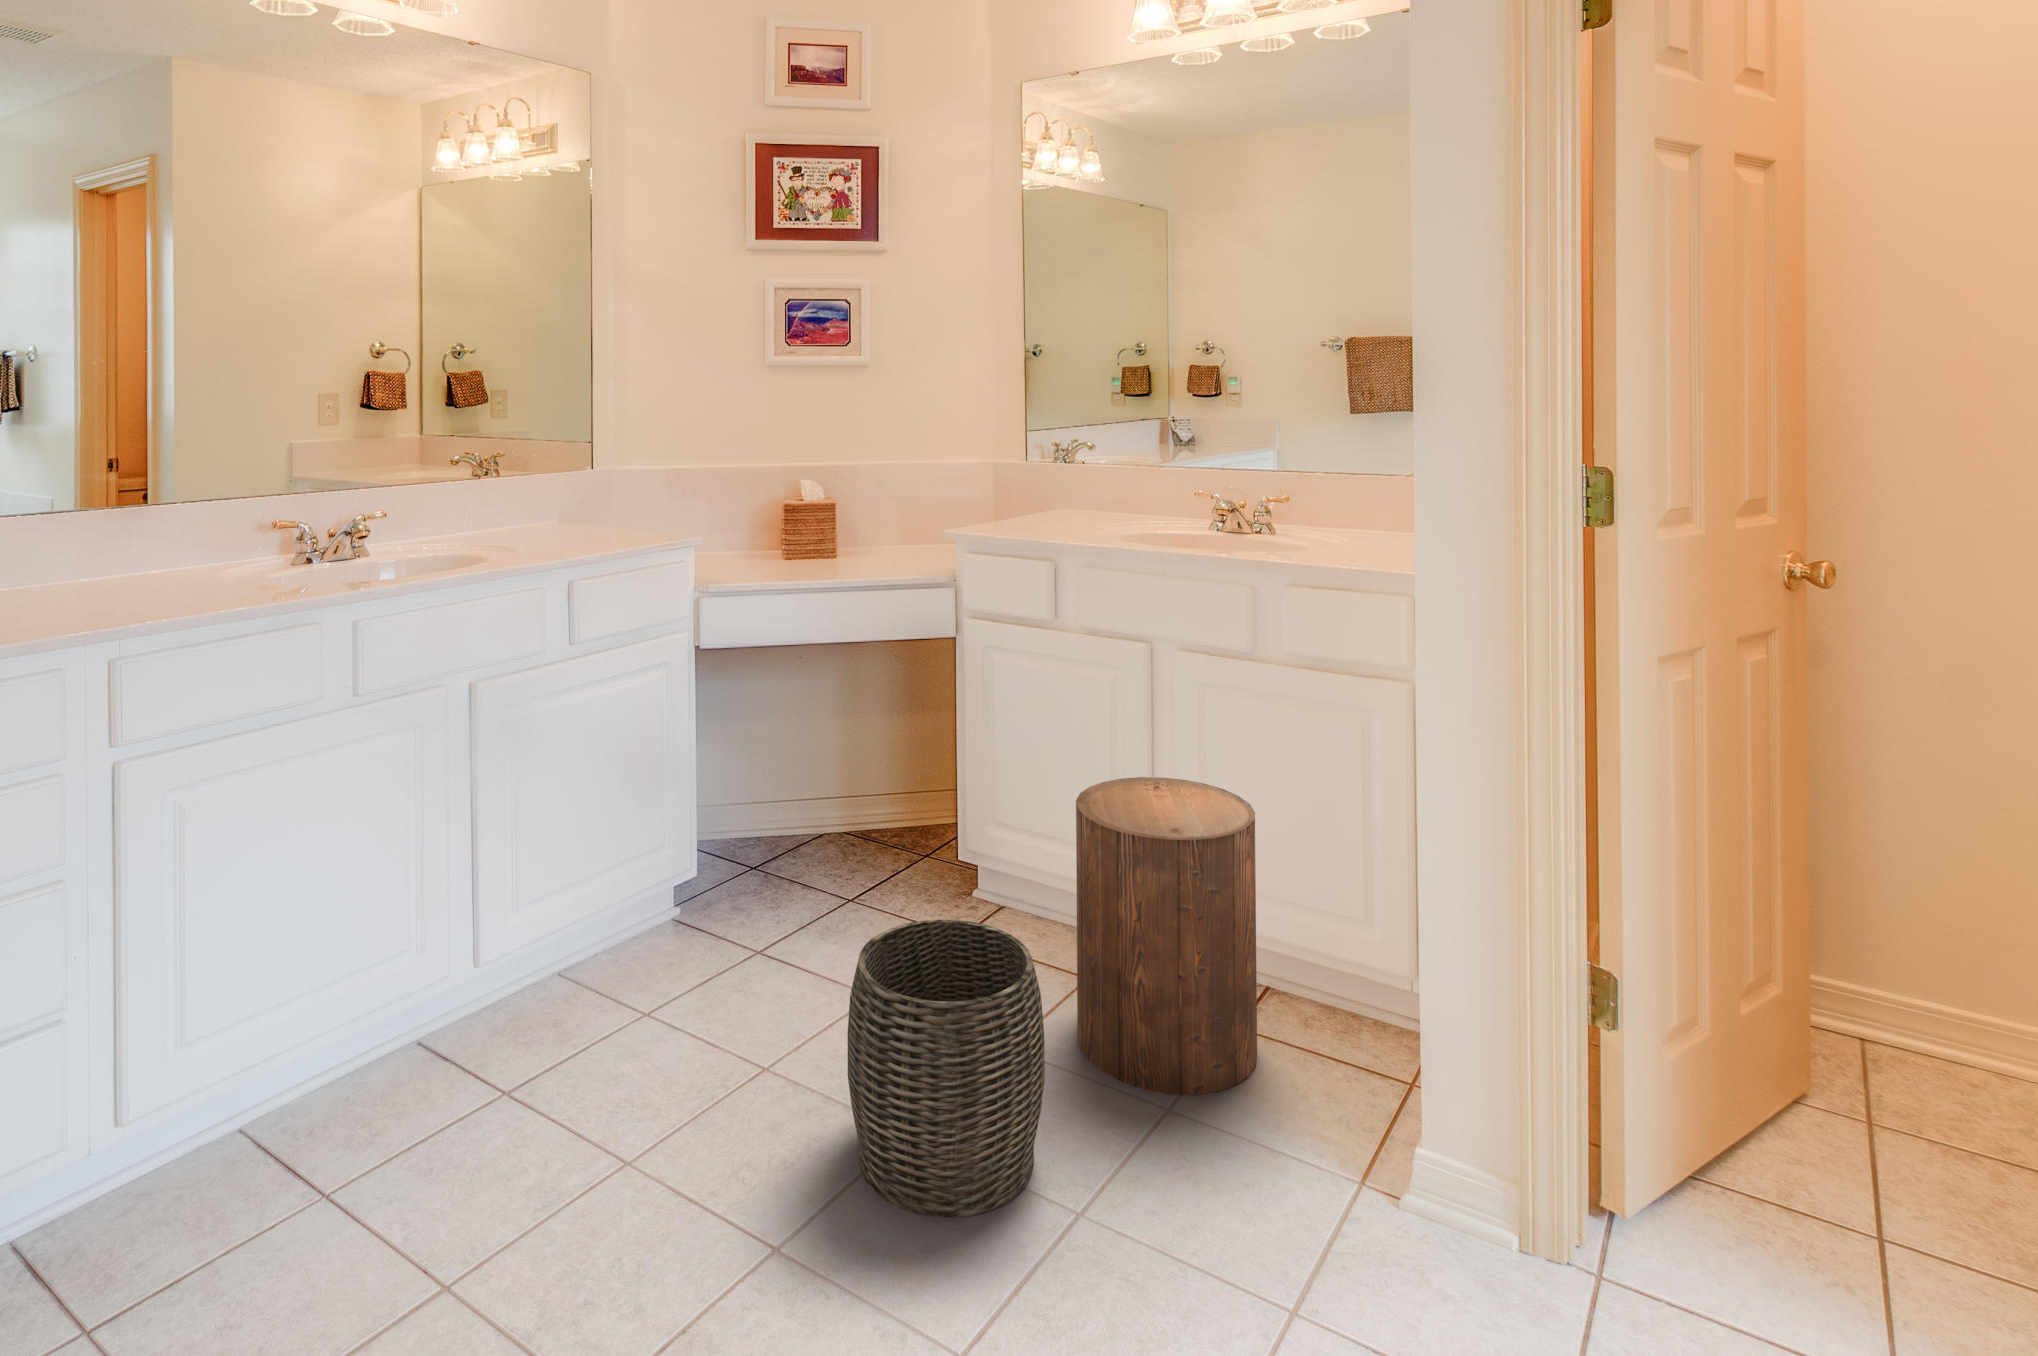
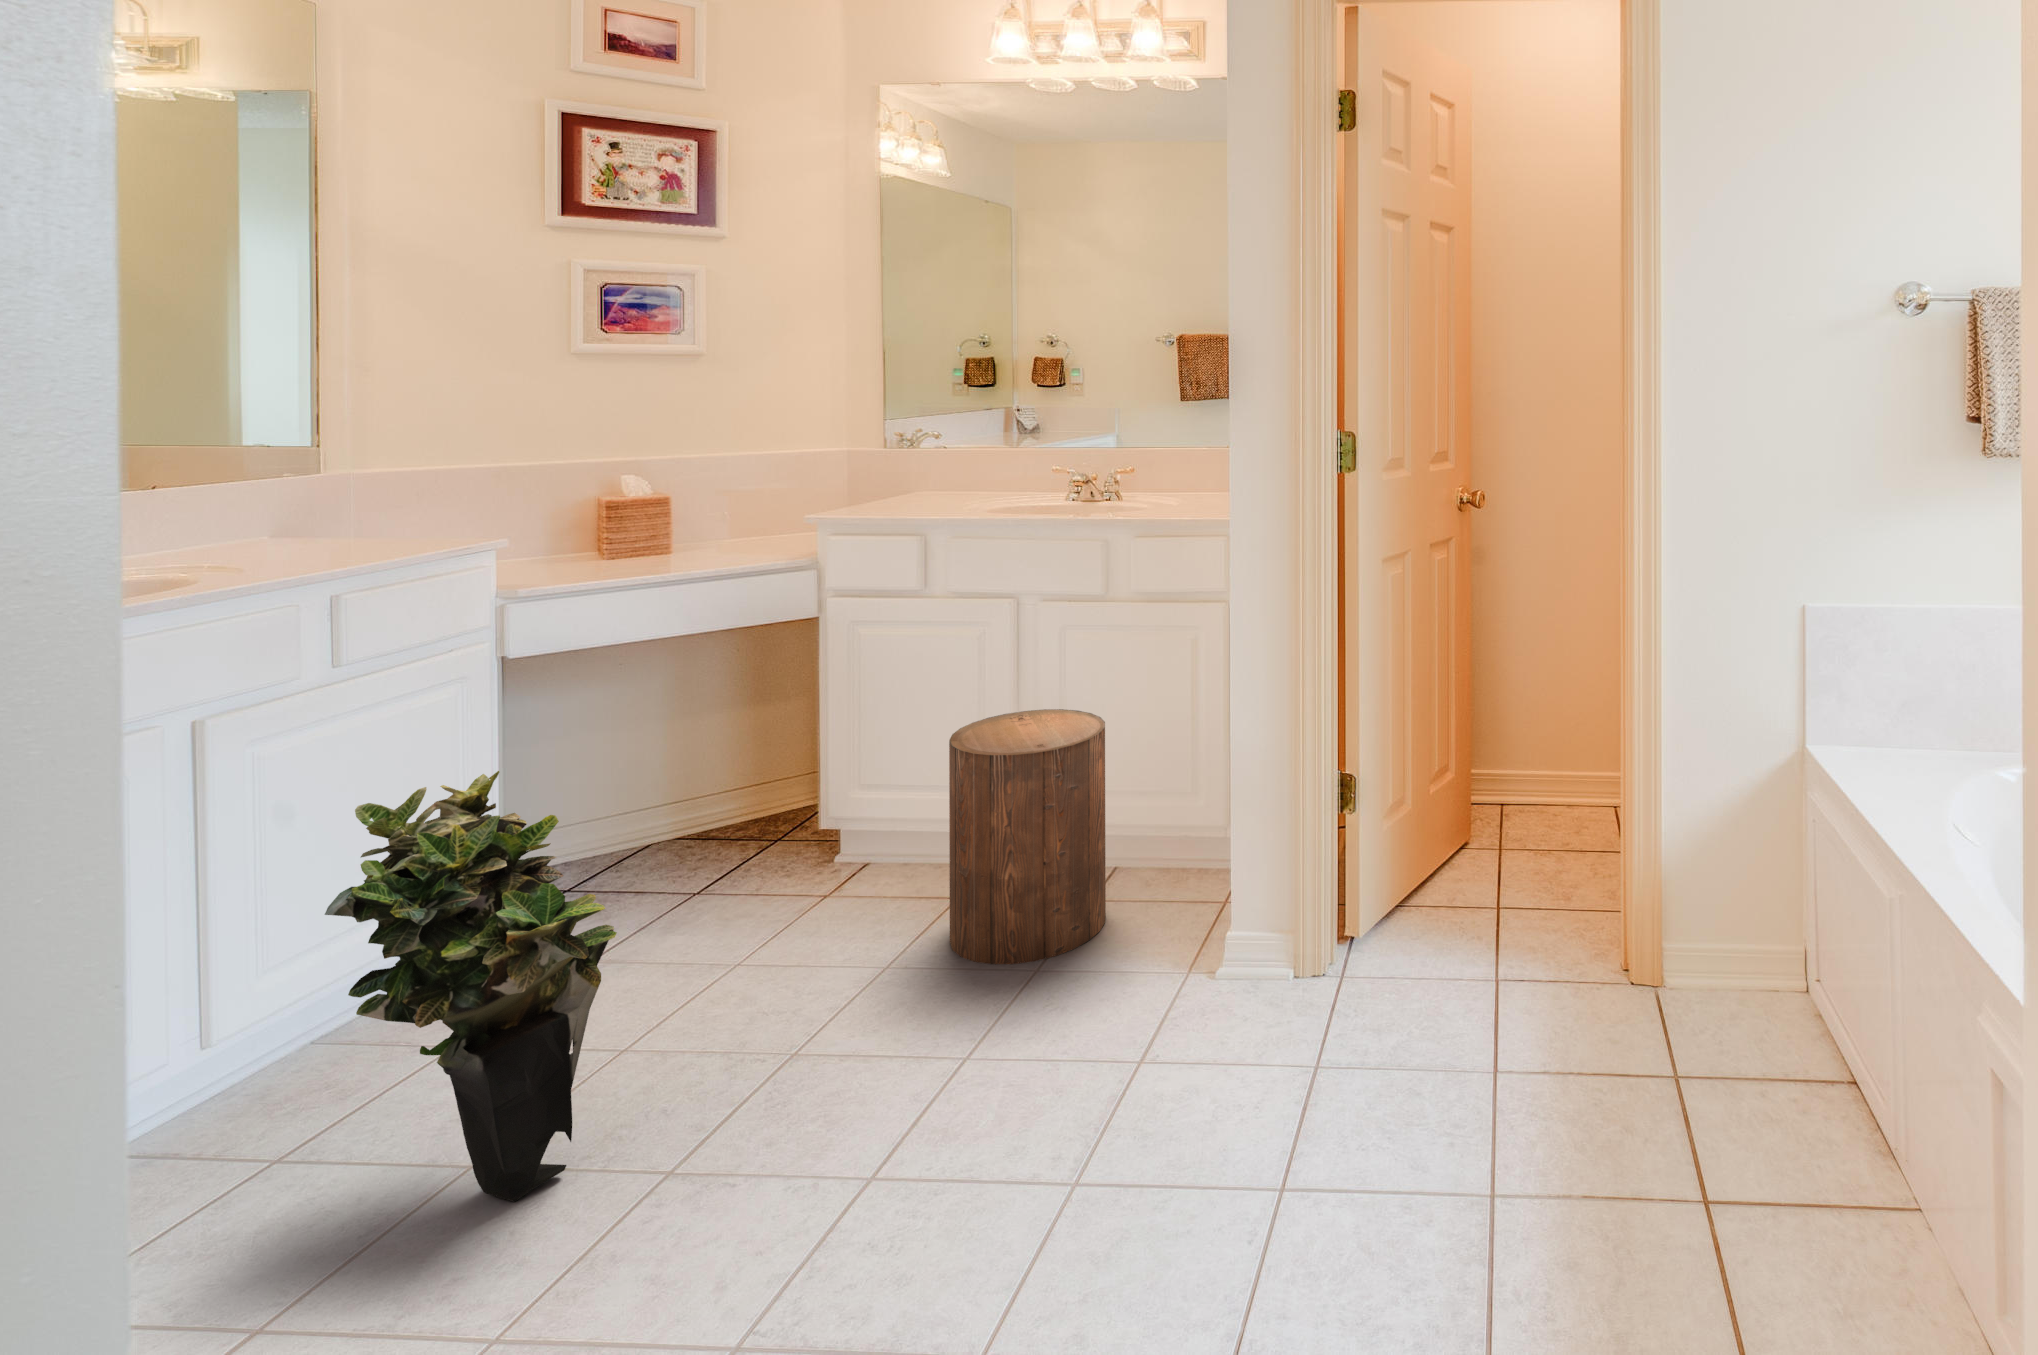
potted plant: none [514,763,743,1214] -> present [325,771,617,1201]
woven basket: present [848,920,1045,1218] -> none [735,856,931,1110]

